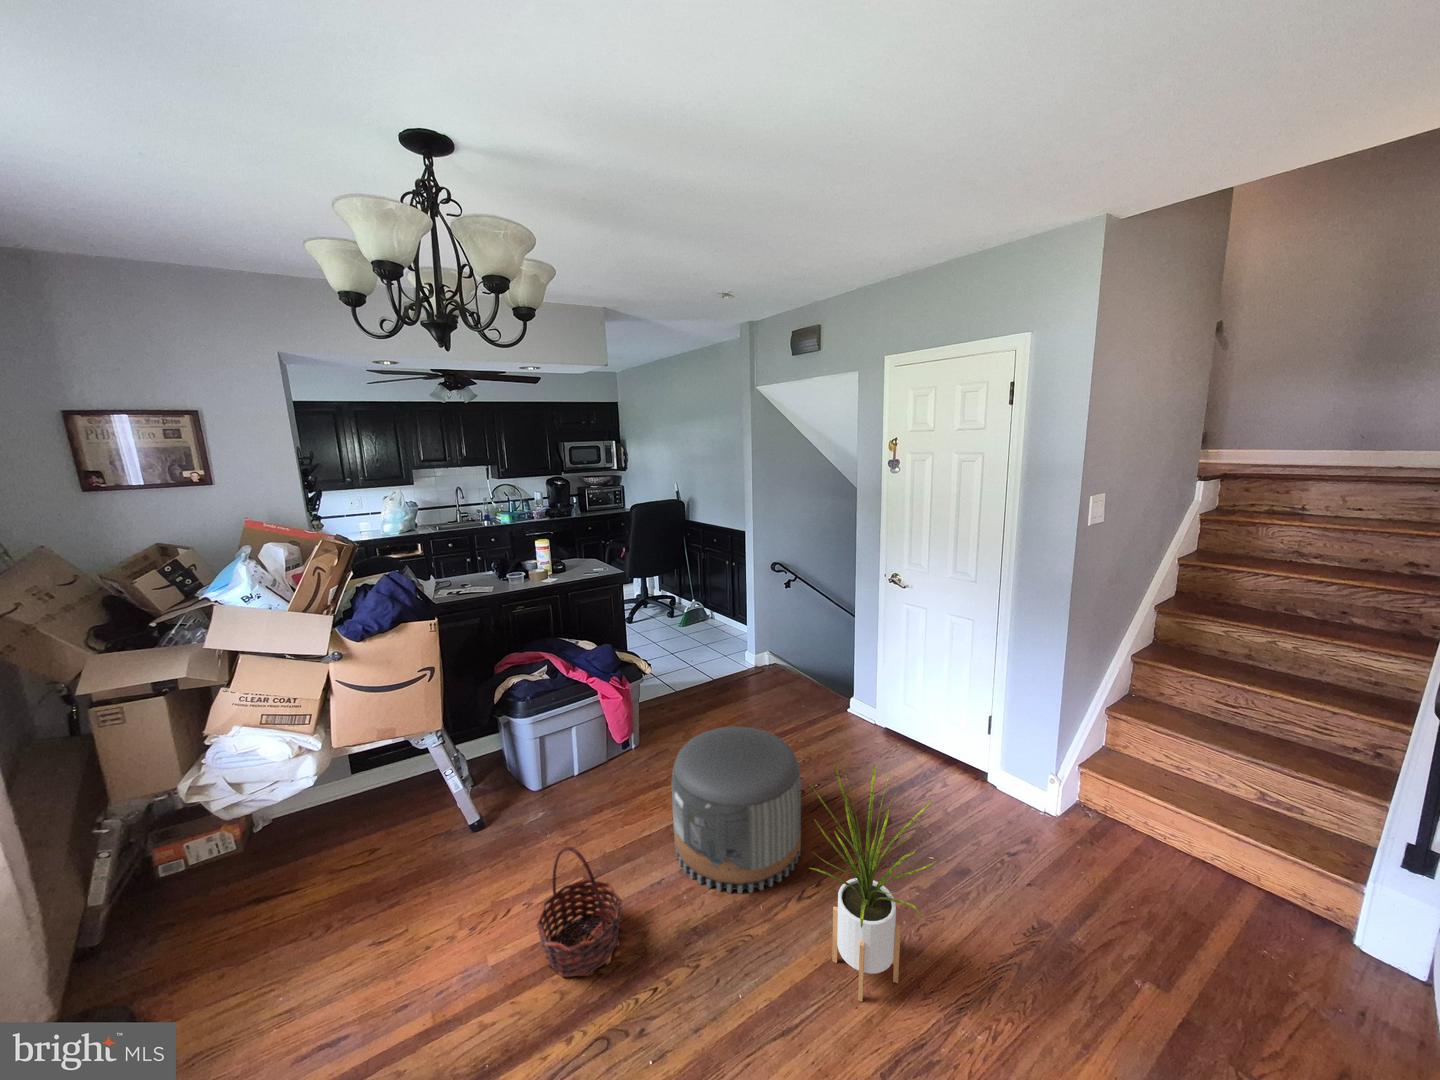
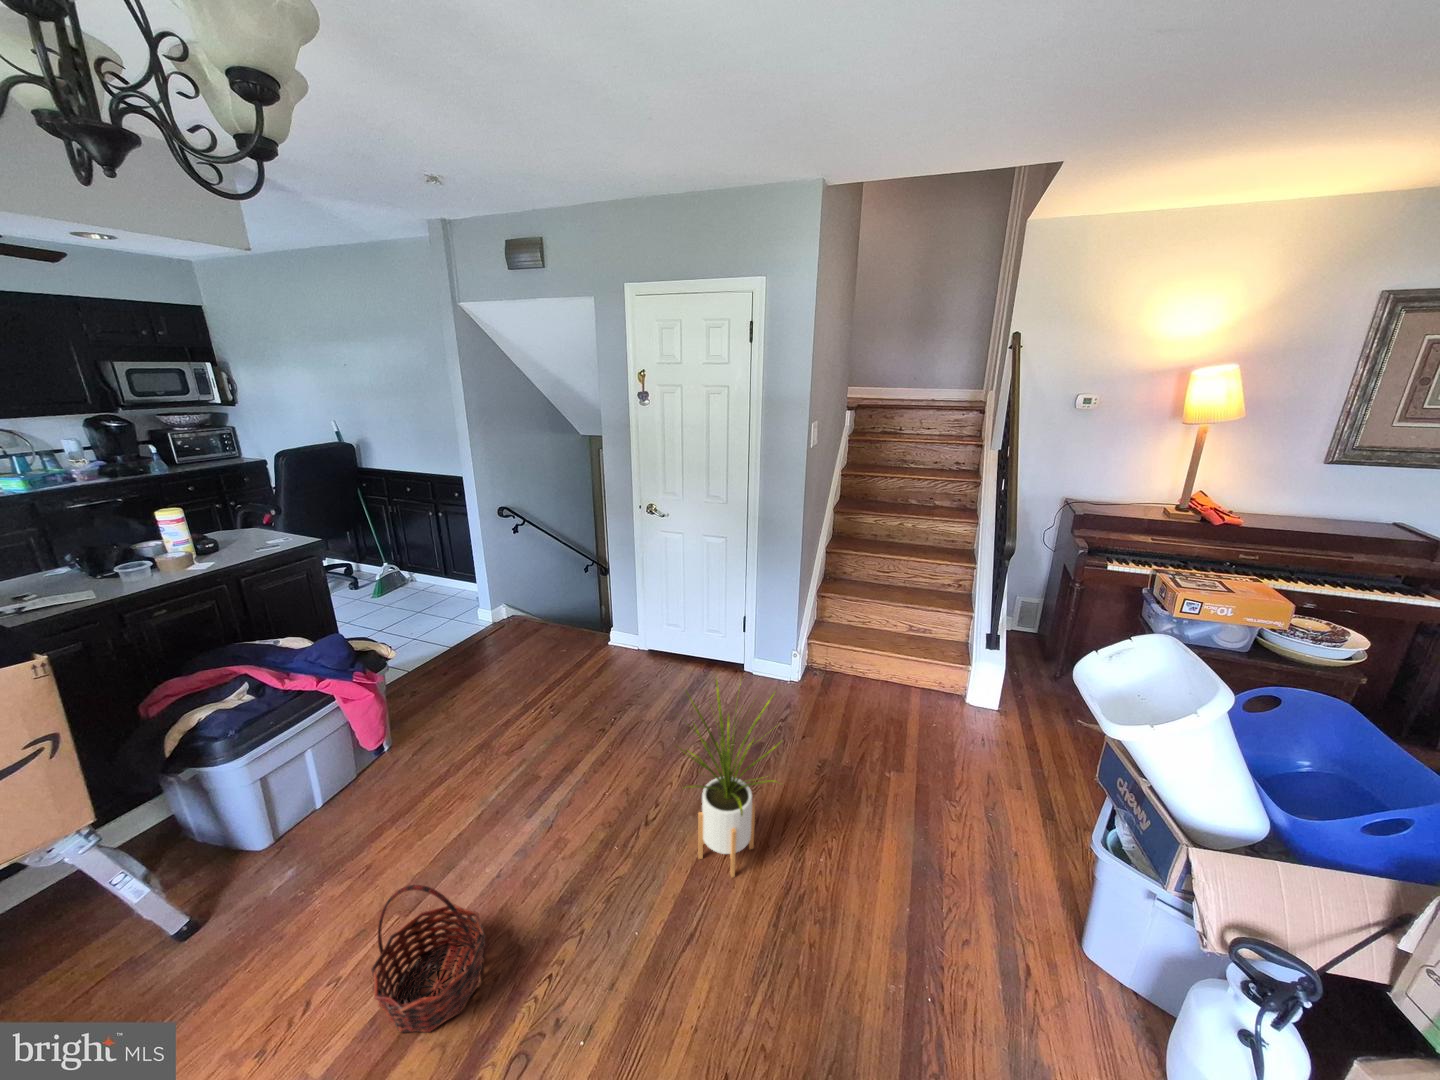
pouf: present [672,726,801,894] -> none [486,682,632,856]

